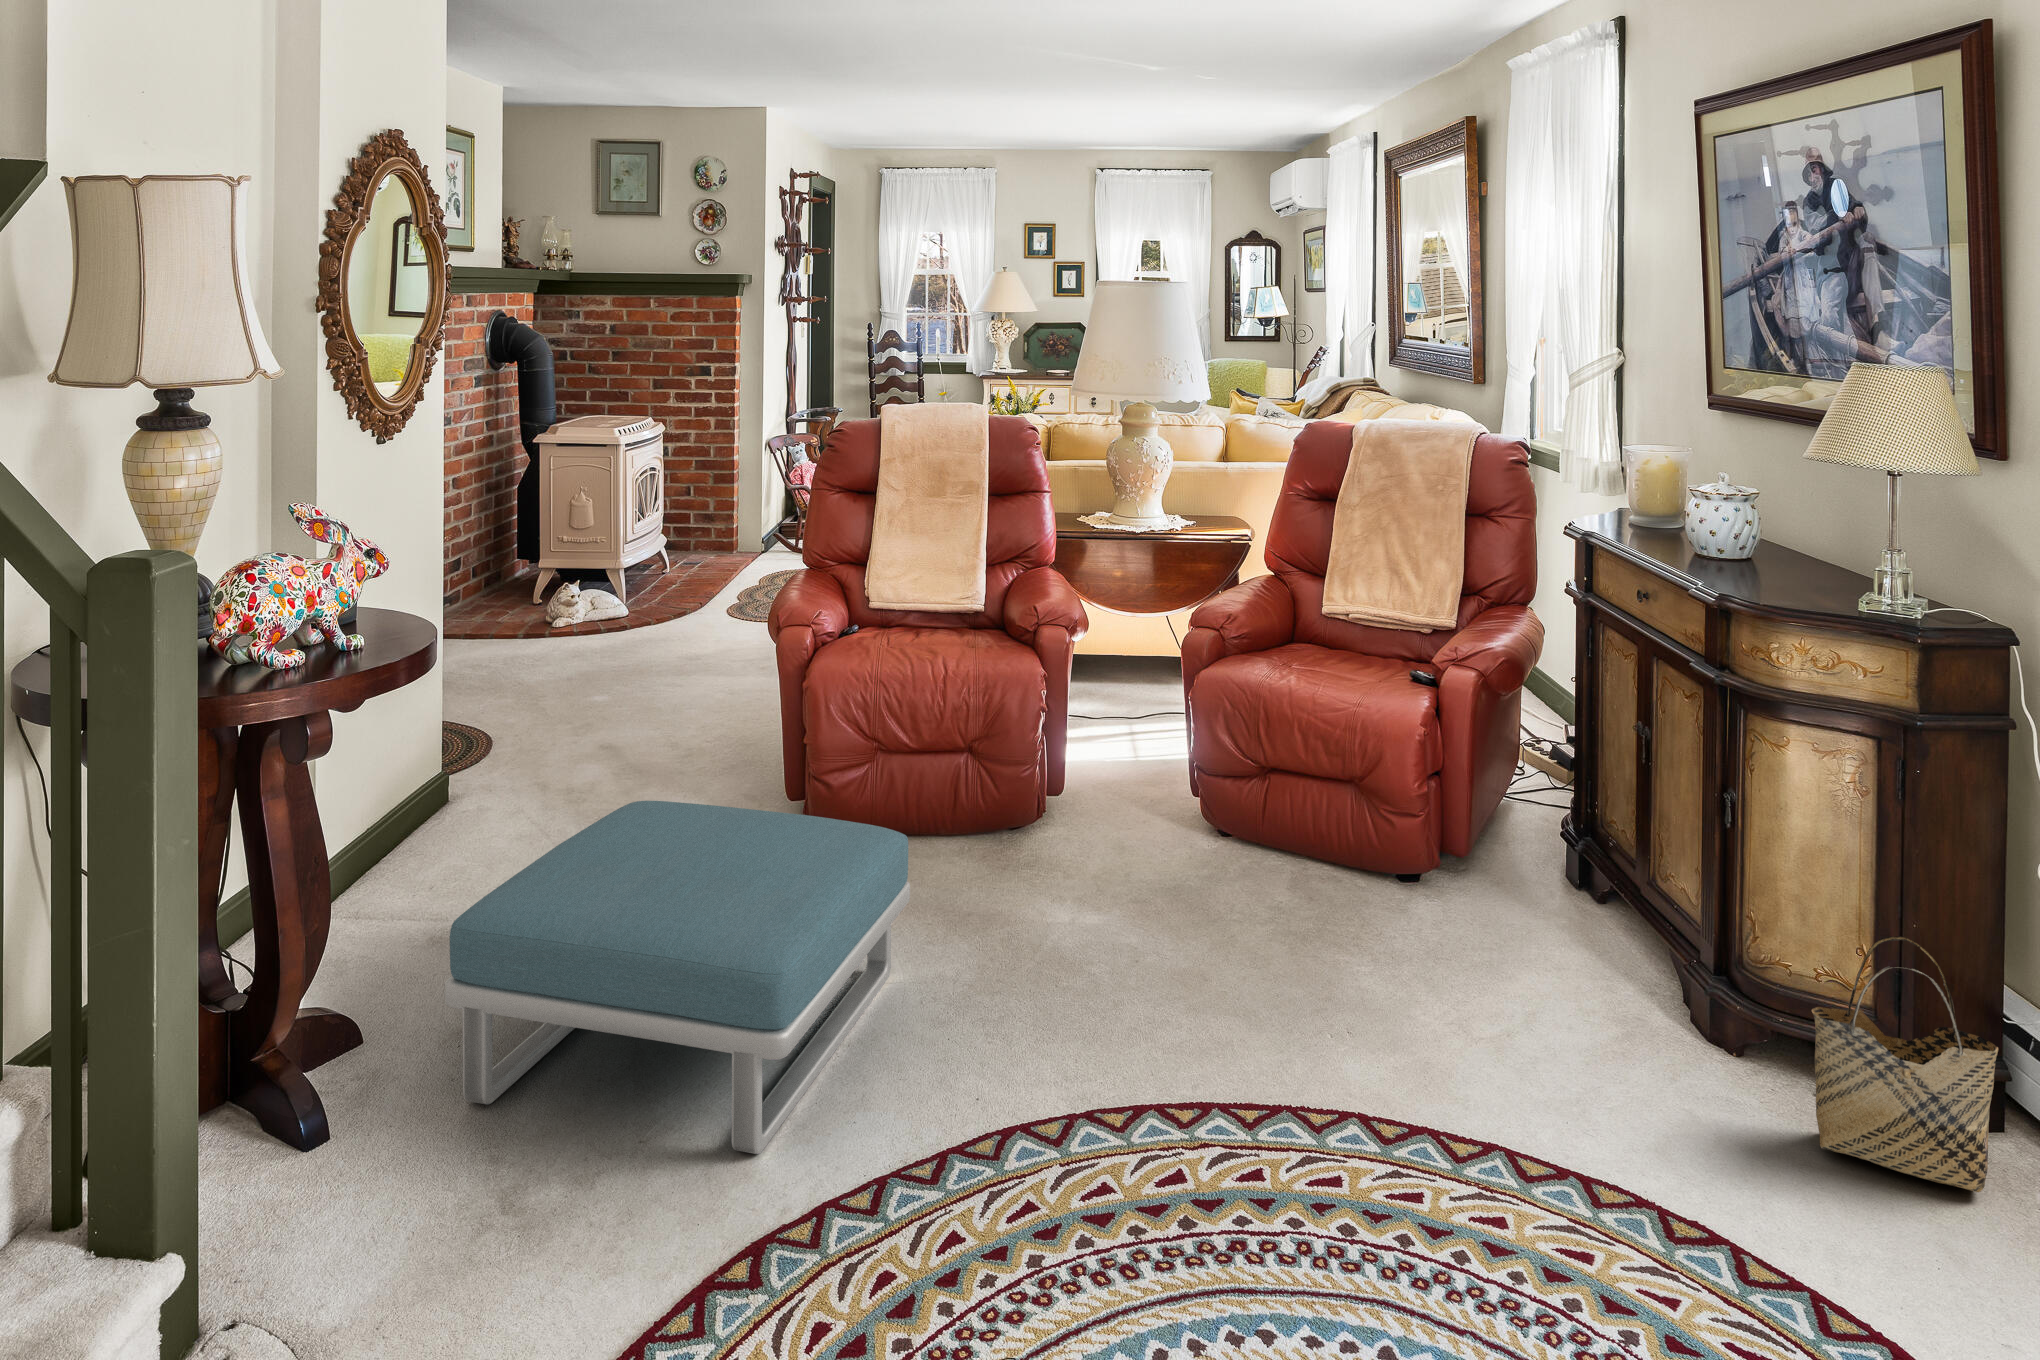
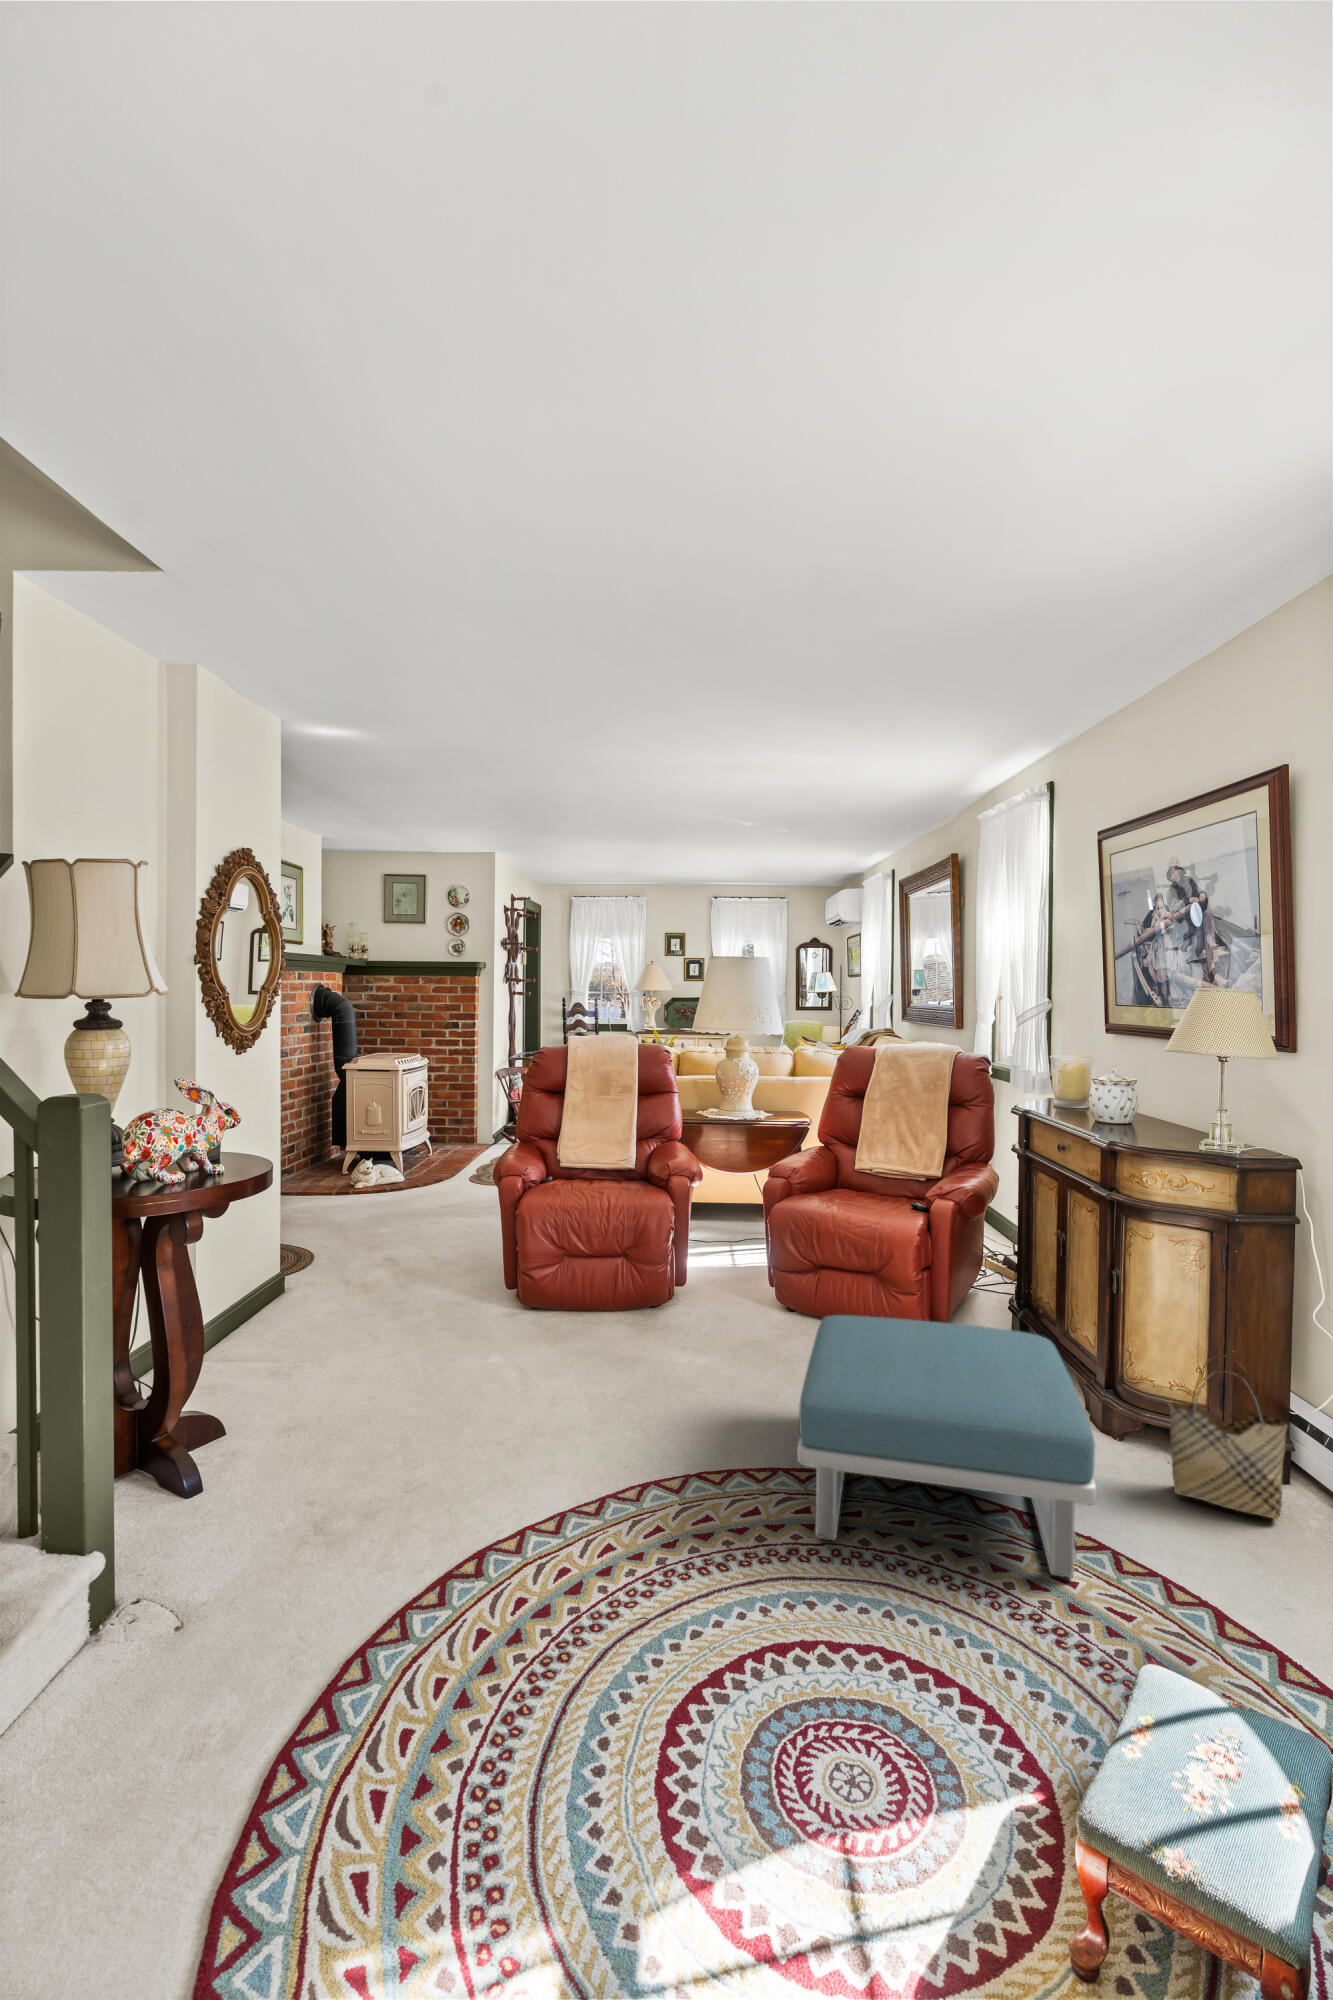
footstool: present [445,801,910,1154] -> present [797,1315,1097,1578]

